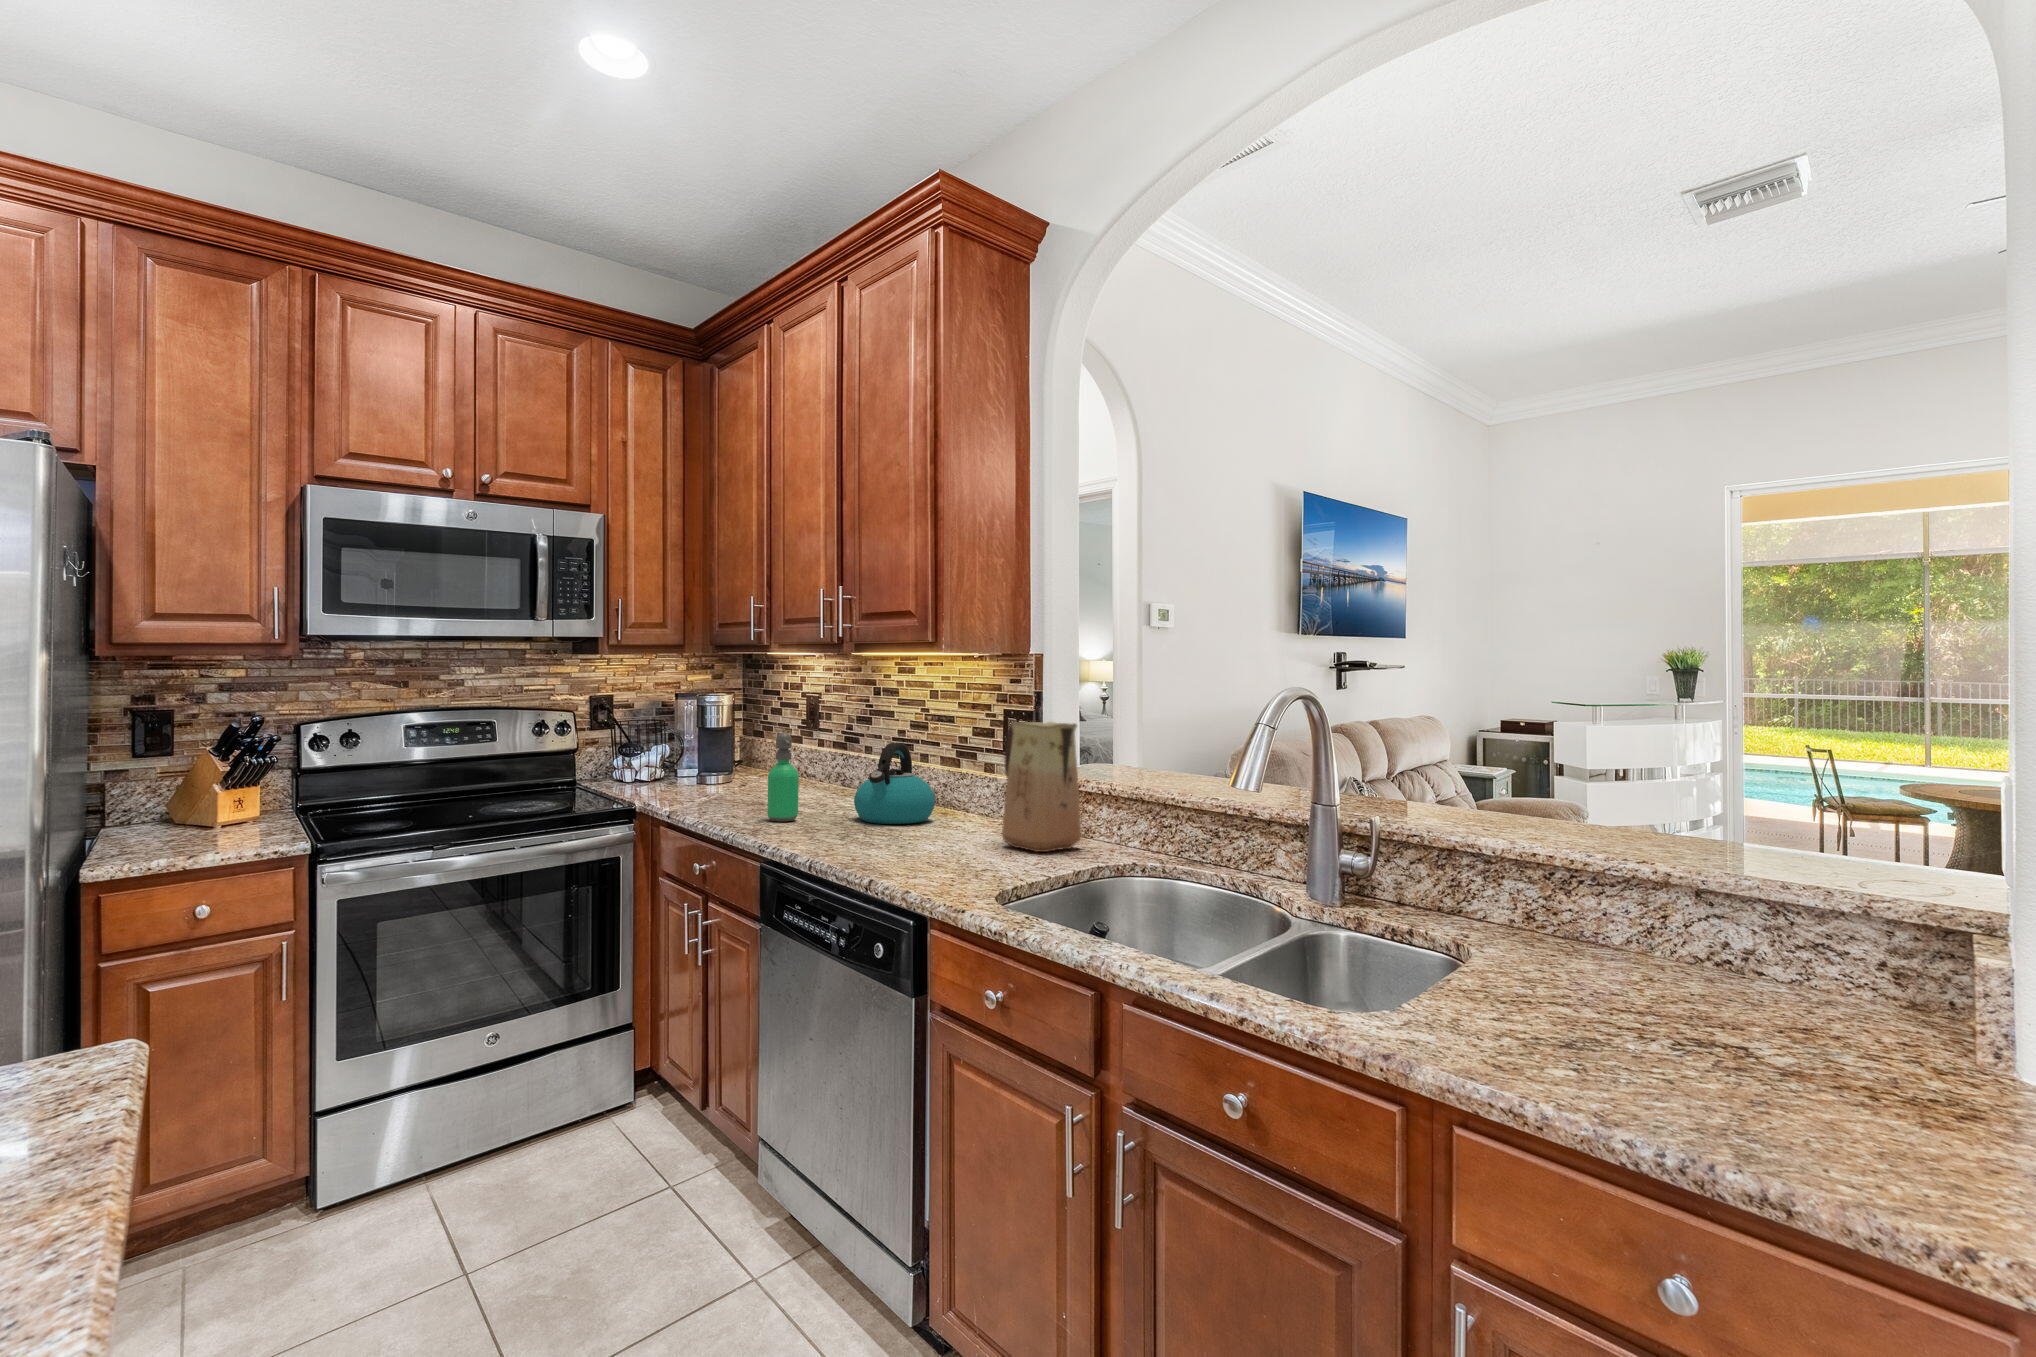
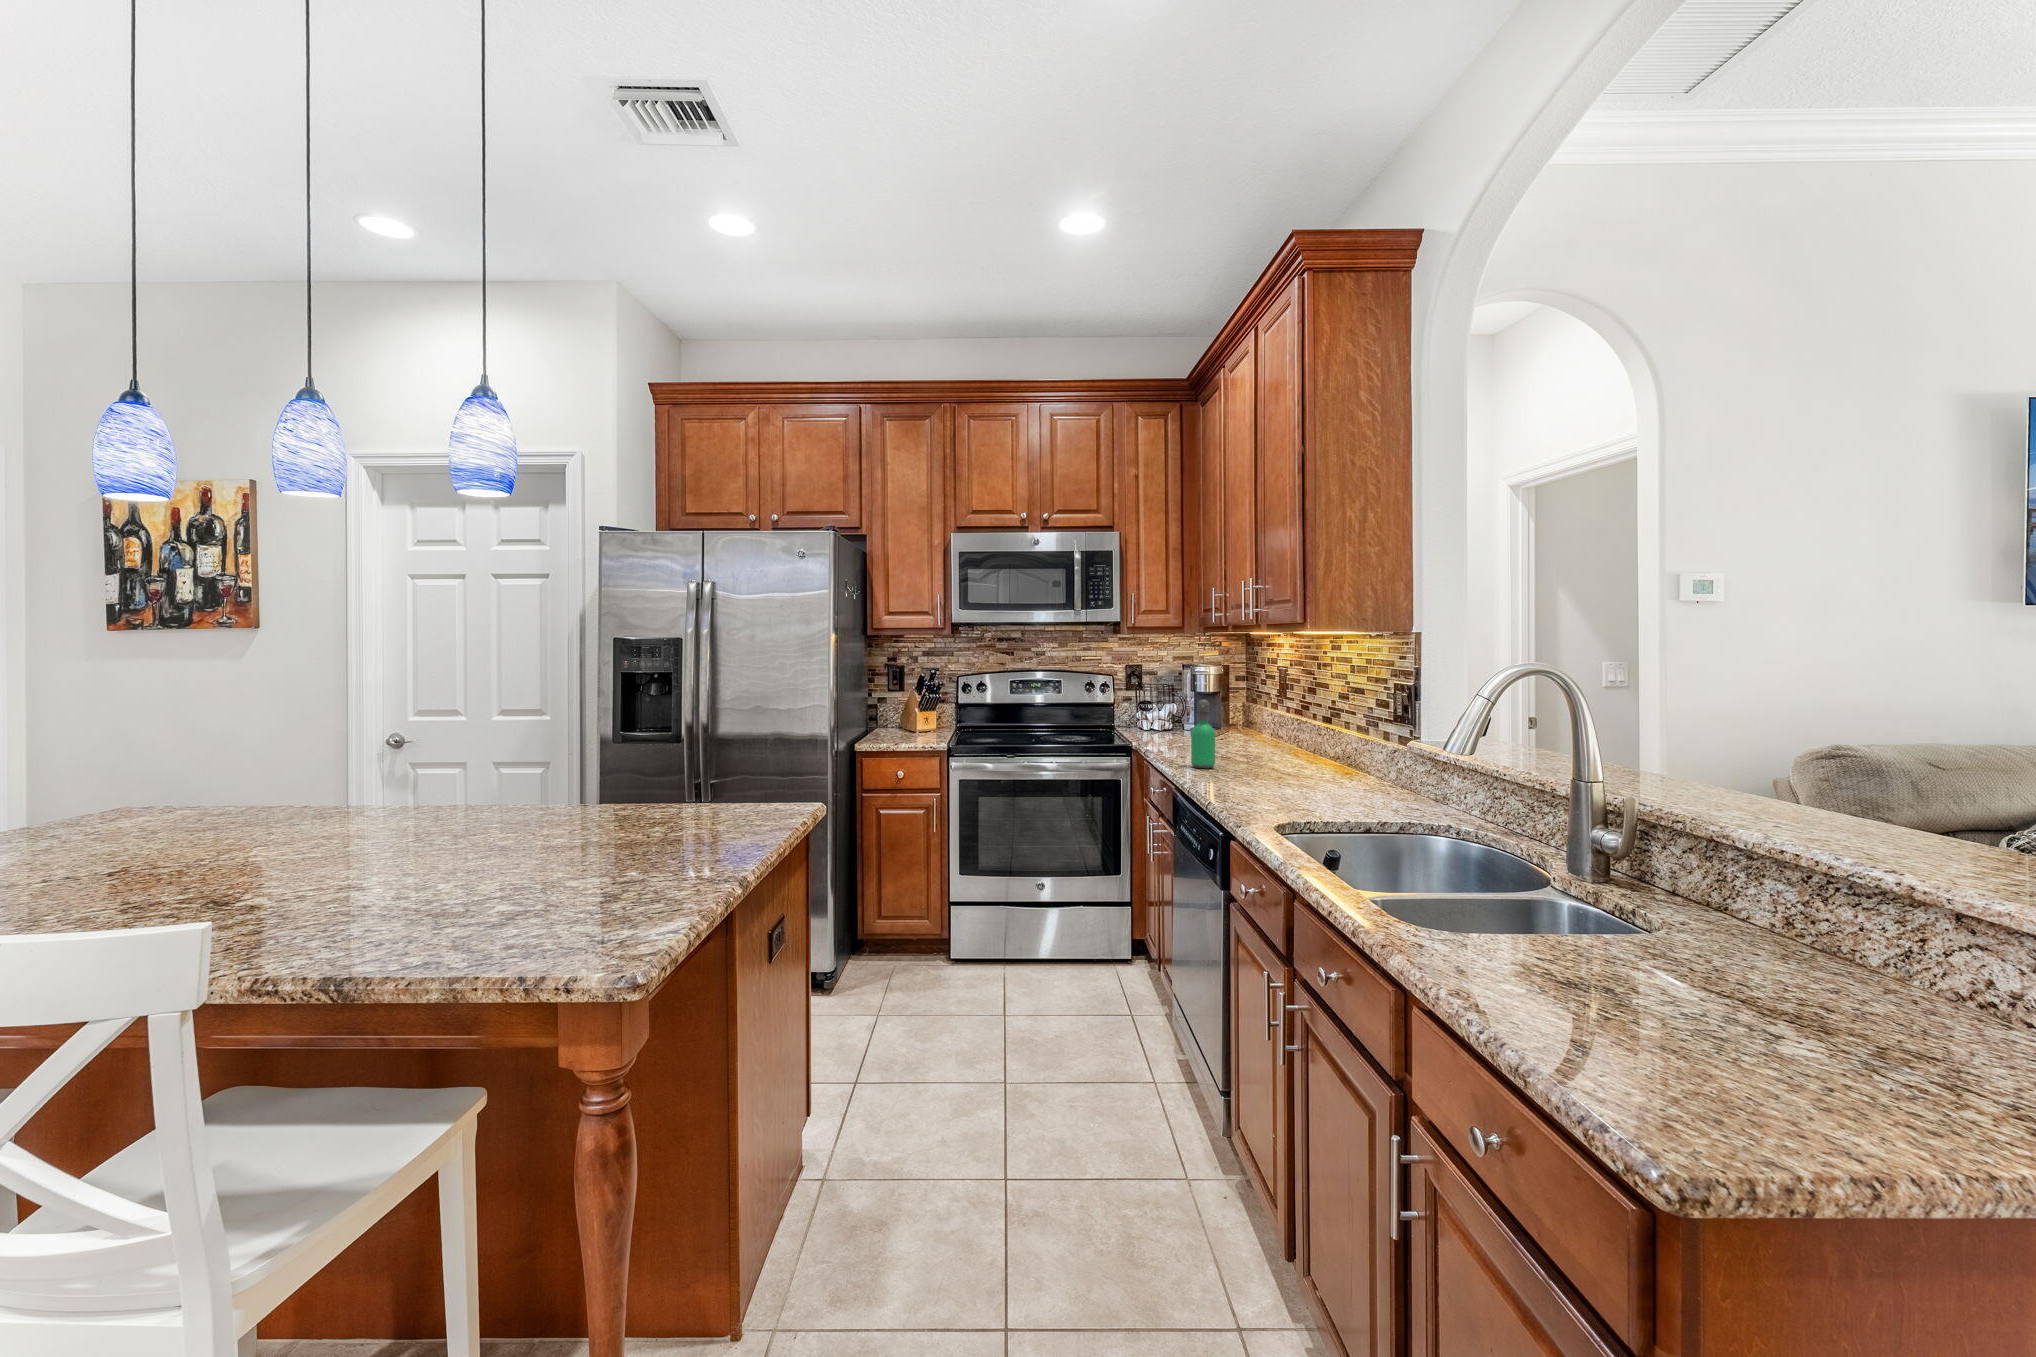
vase: present [1002,722,1081,852] -> none [1348,695,1424,810]
kettle: present [854,743,935,824] -> none [1260,710,1330,777]

